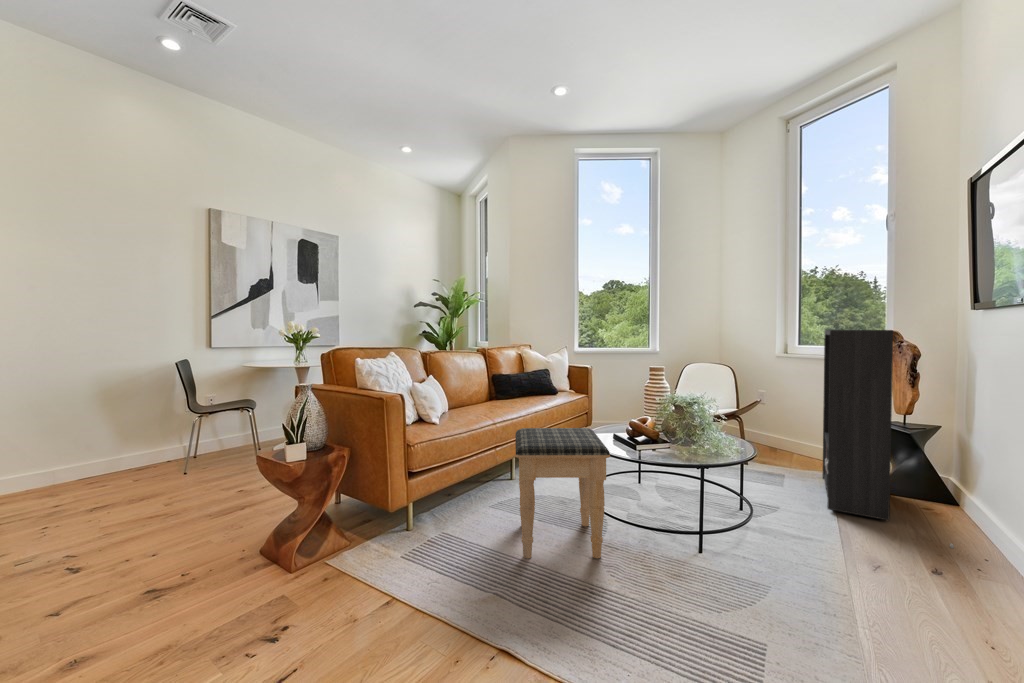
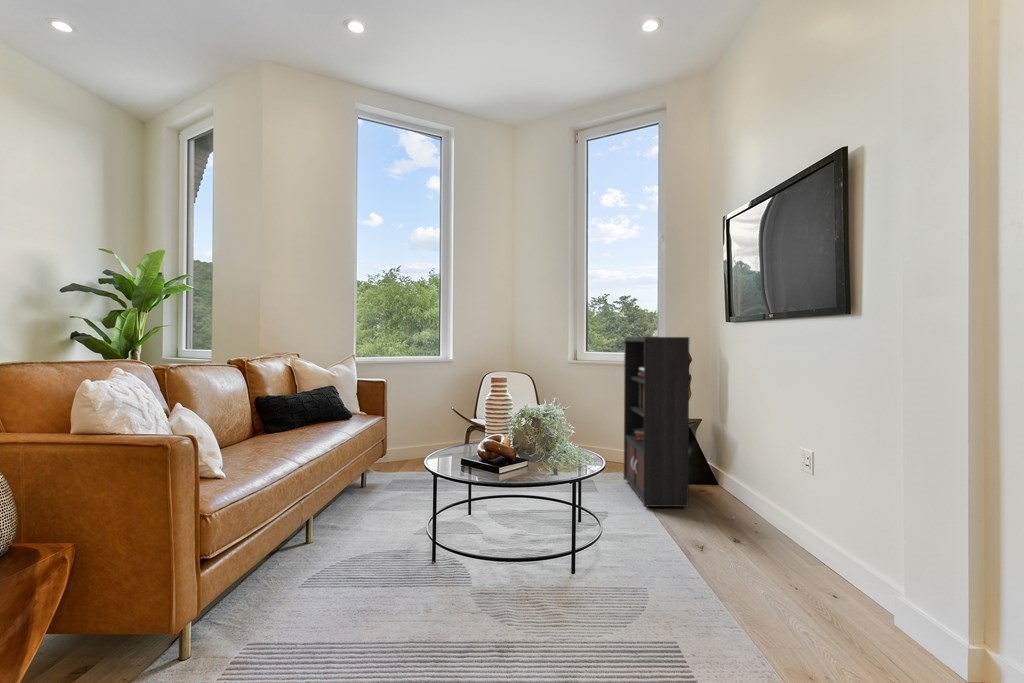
footstool: present [515,428,610,558] -> none [354,455,496,636]

